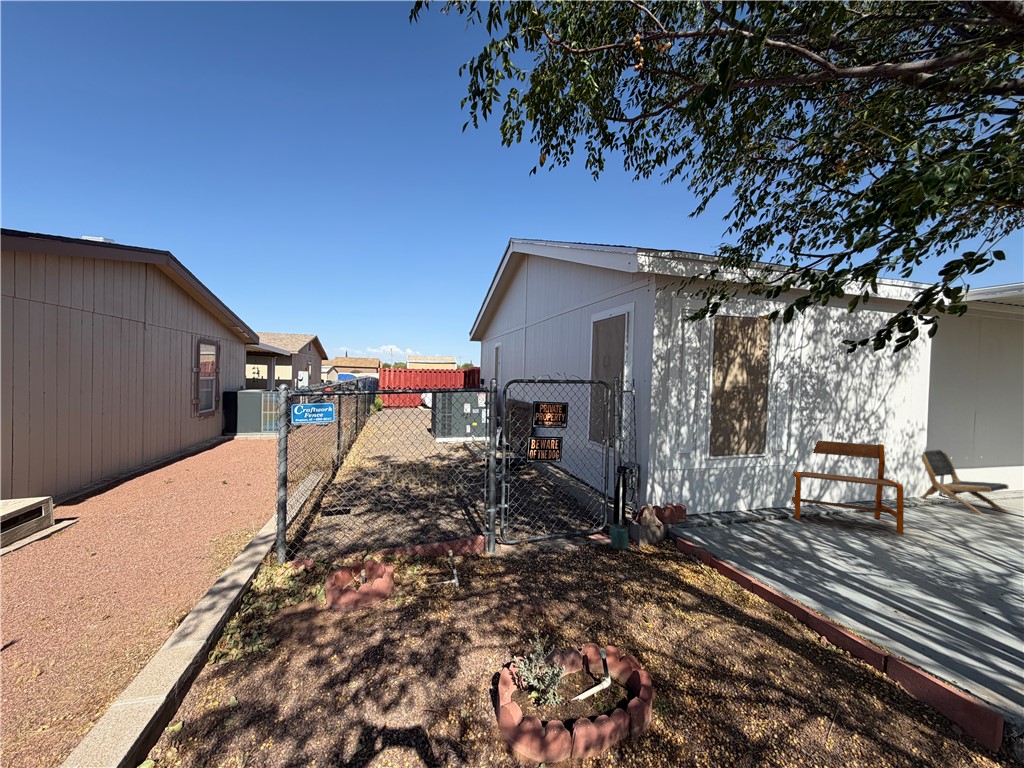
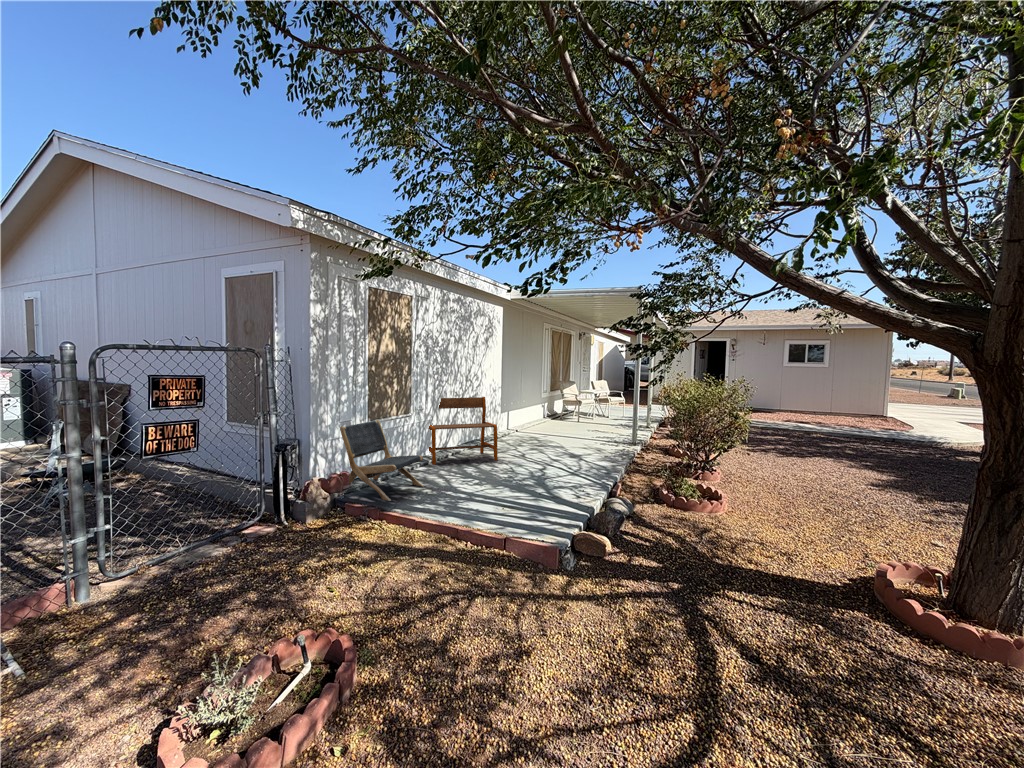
lounge chair: present [920,450,1009,515] -> present [340,420,423,501]
watering can: present [609,520,628,550] -> none [276,501,297,533]

